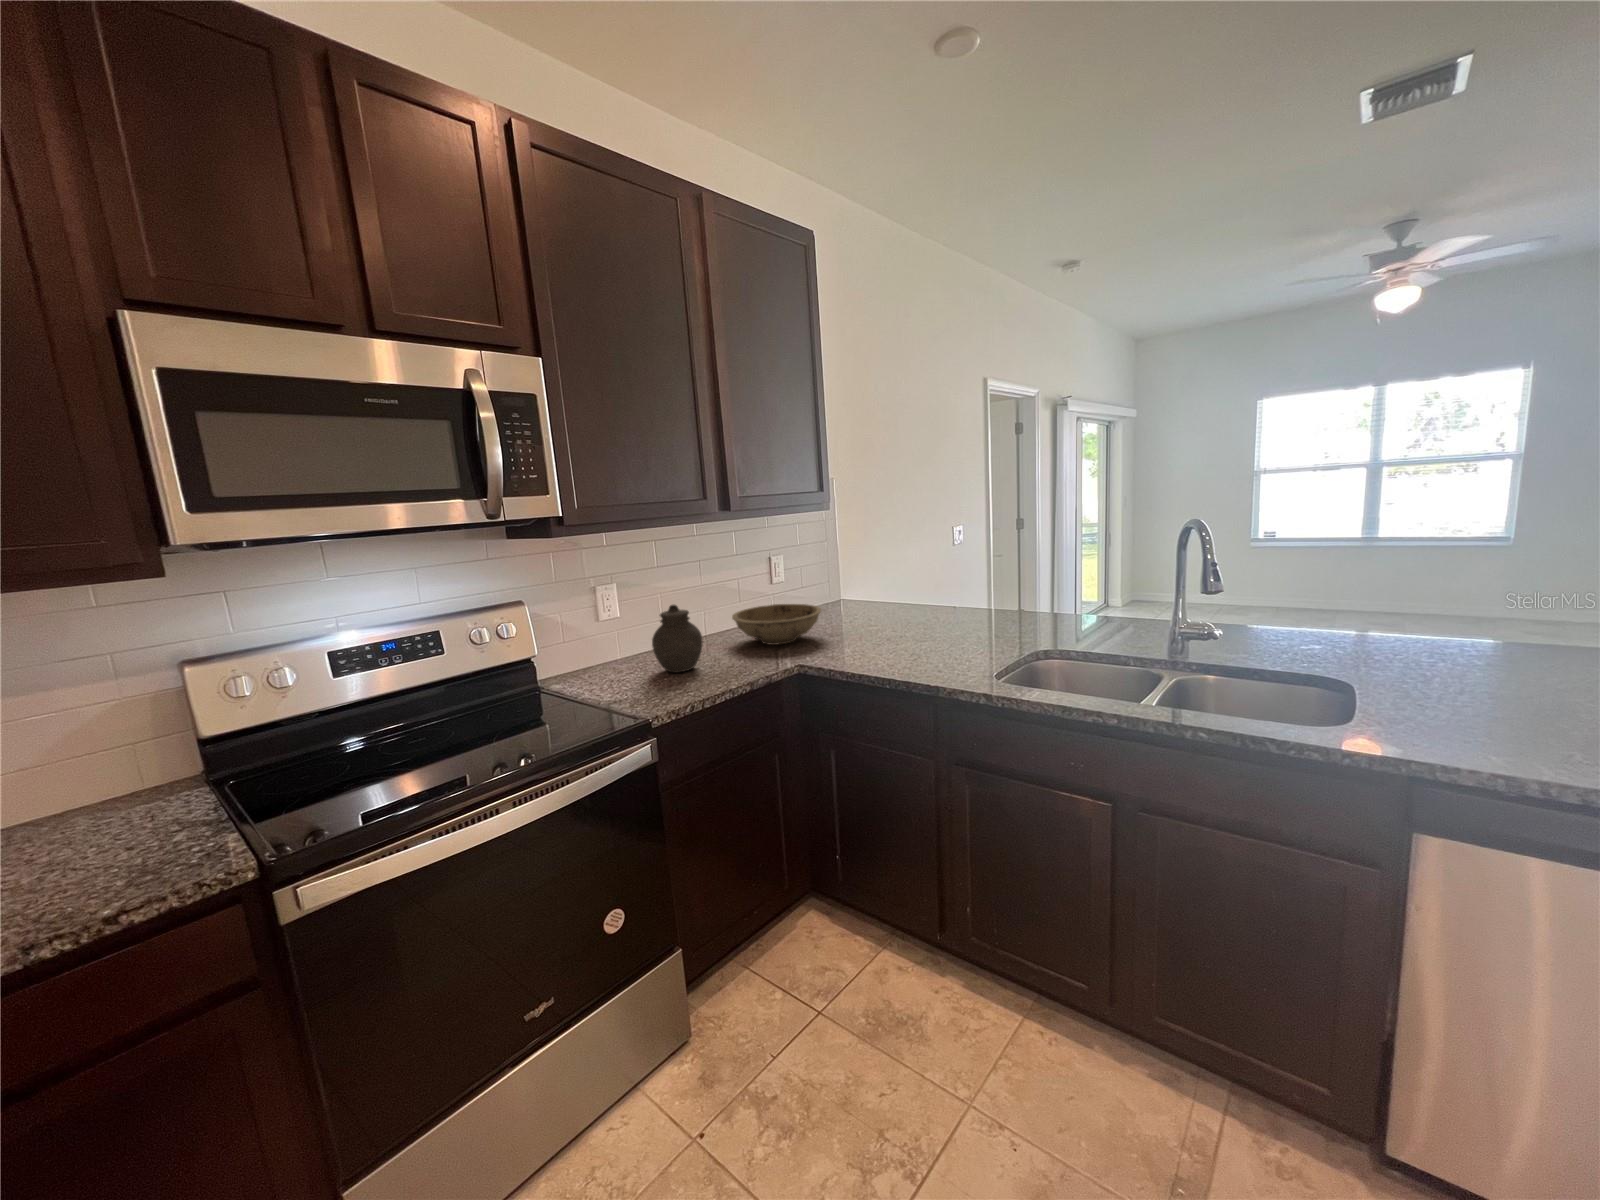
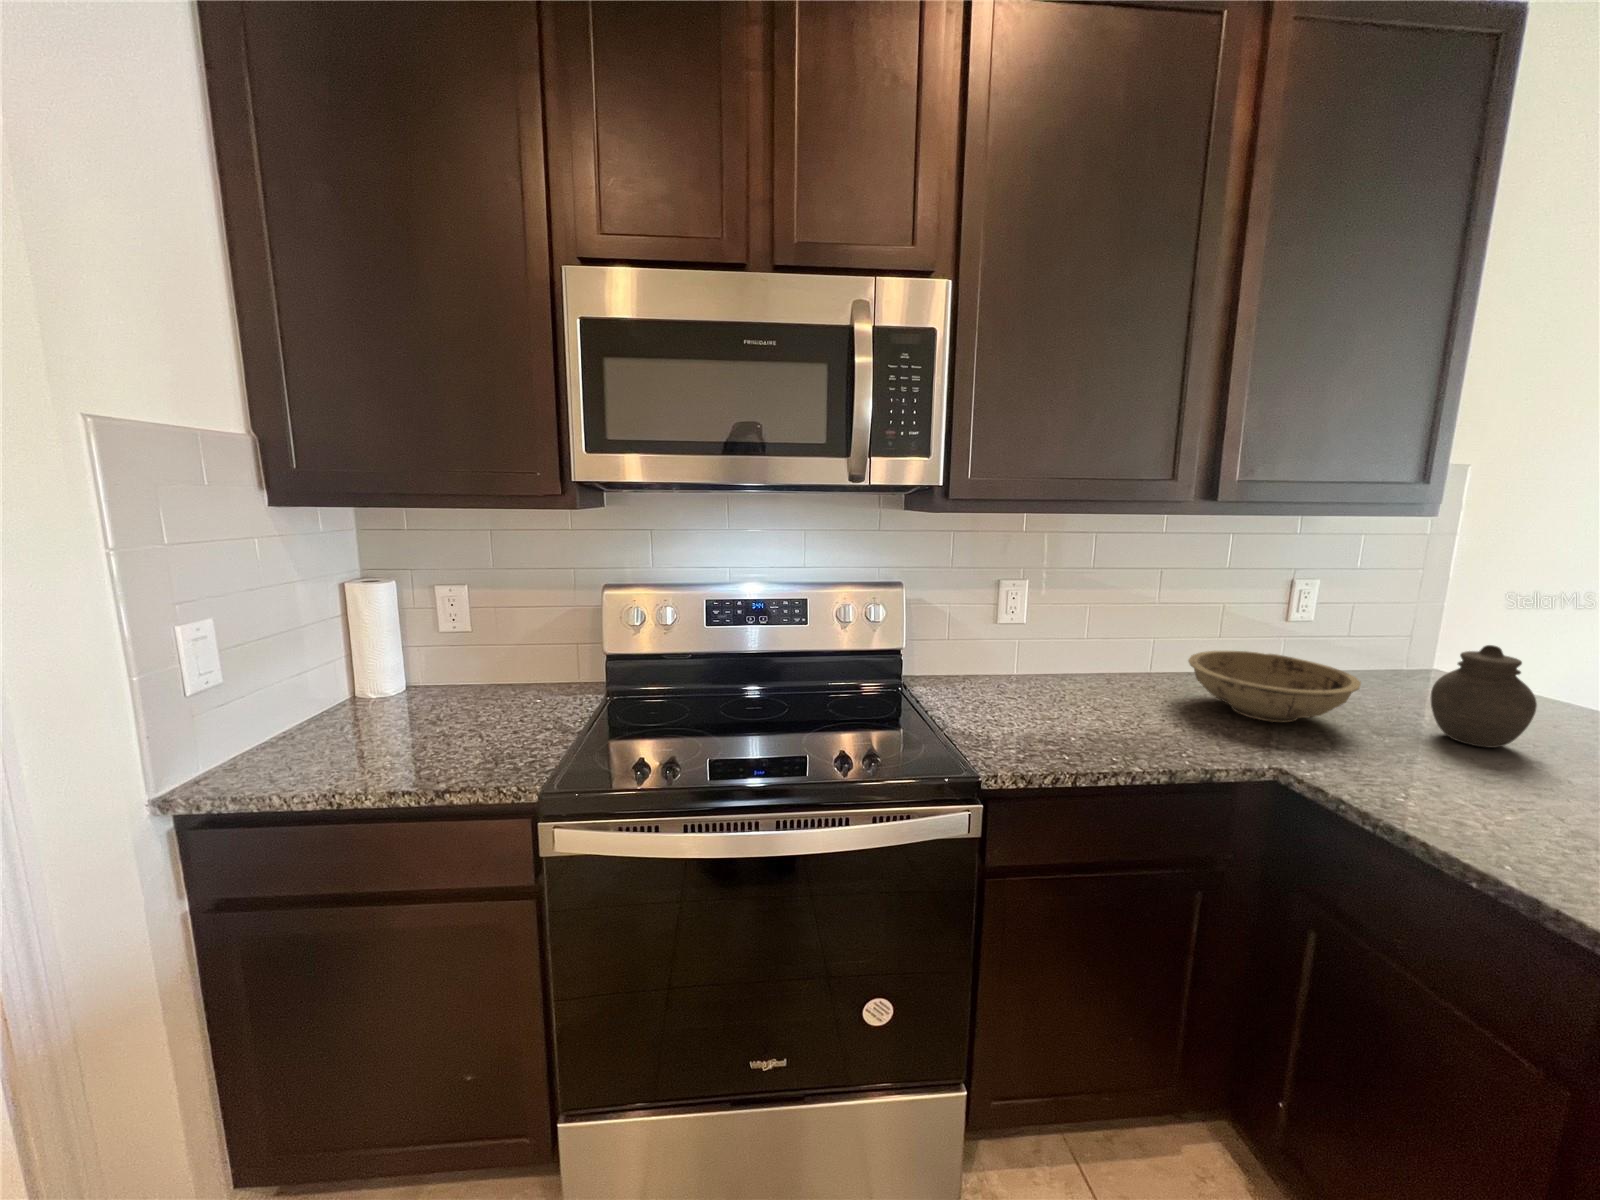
jar: present [652,605,702,673] -> present [1431,645,1537,748]

